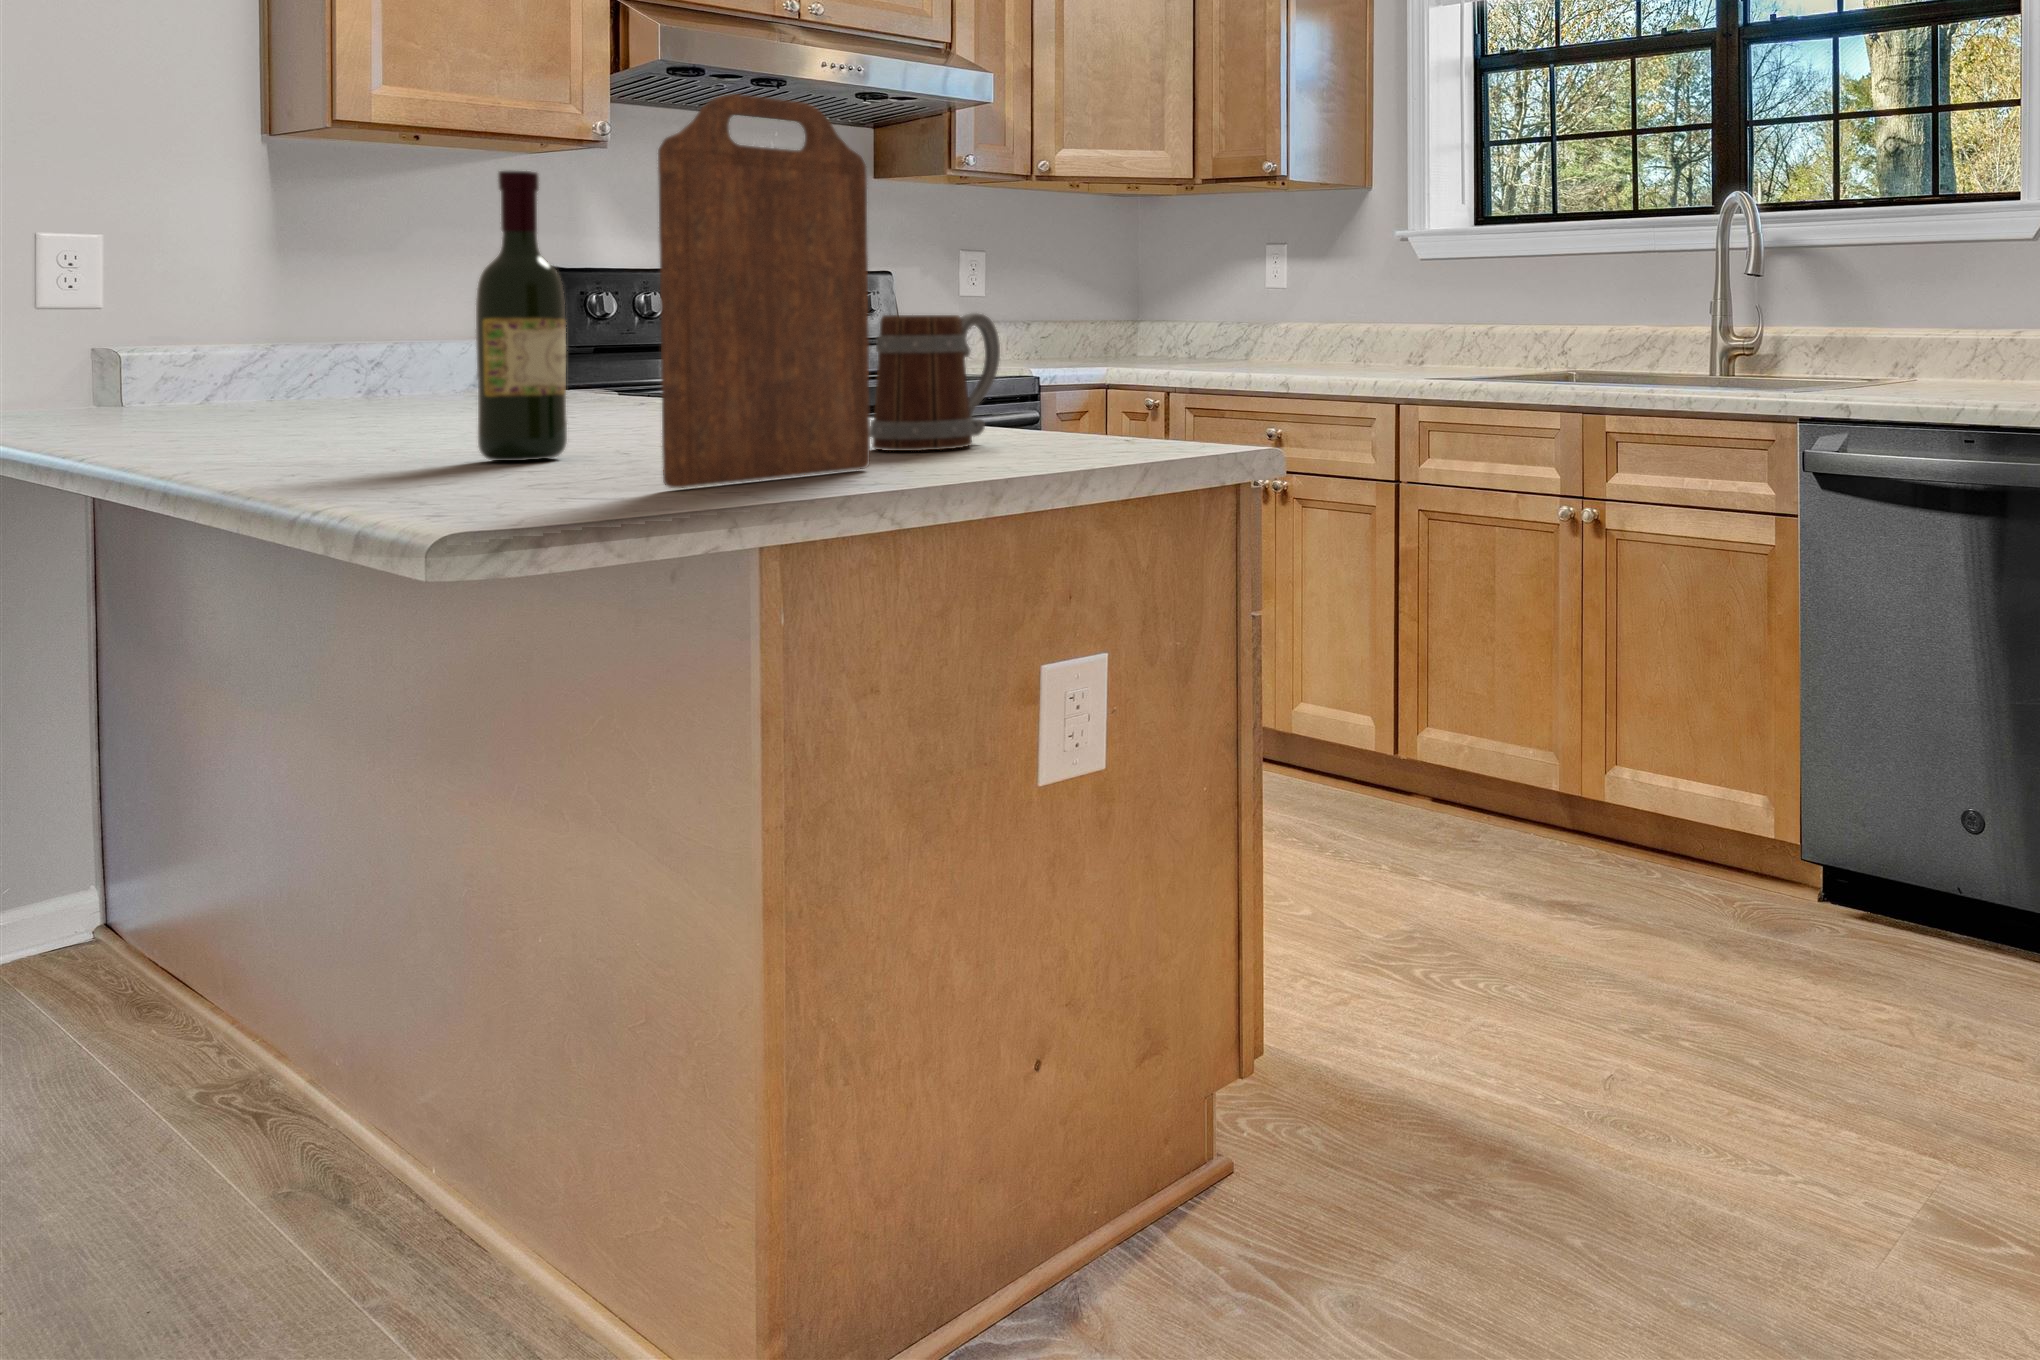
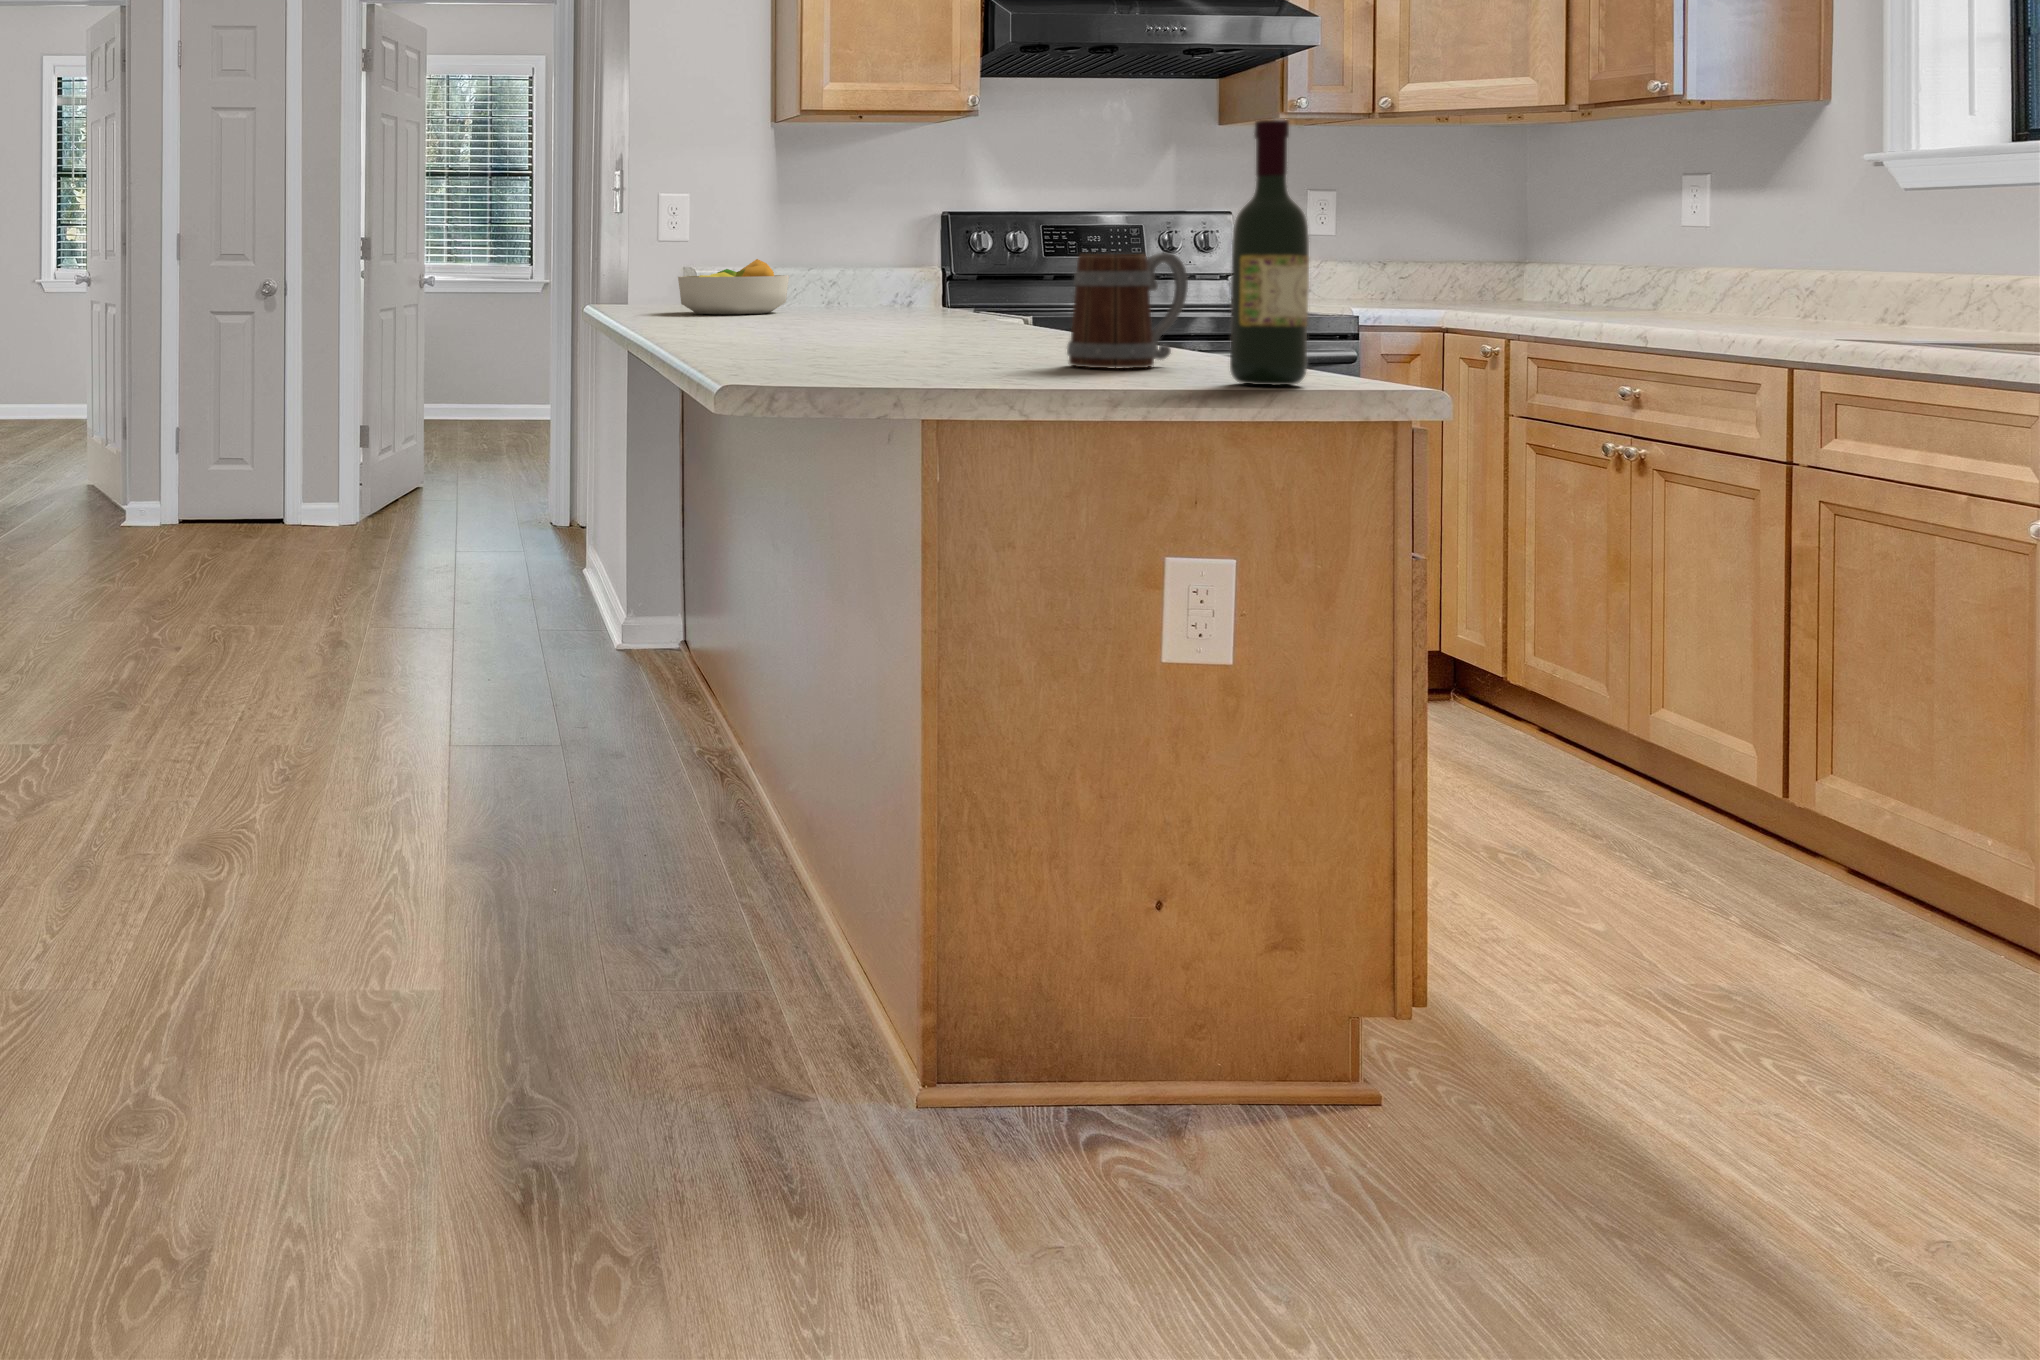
cutting board: present [658,94,870,488] -> none [875,87,1039,381]
wine bottle: present [476,171,567,461] -> present [1230,119,1309,385]
fruit bowl: none [113,320,316,403] -> present [678,259,789,314]

